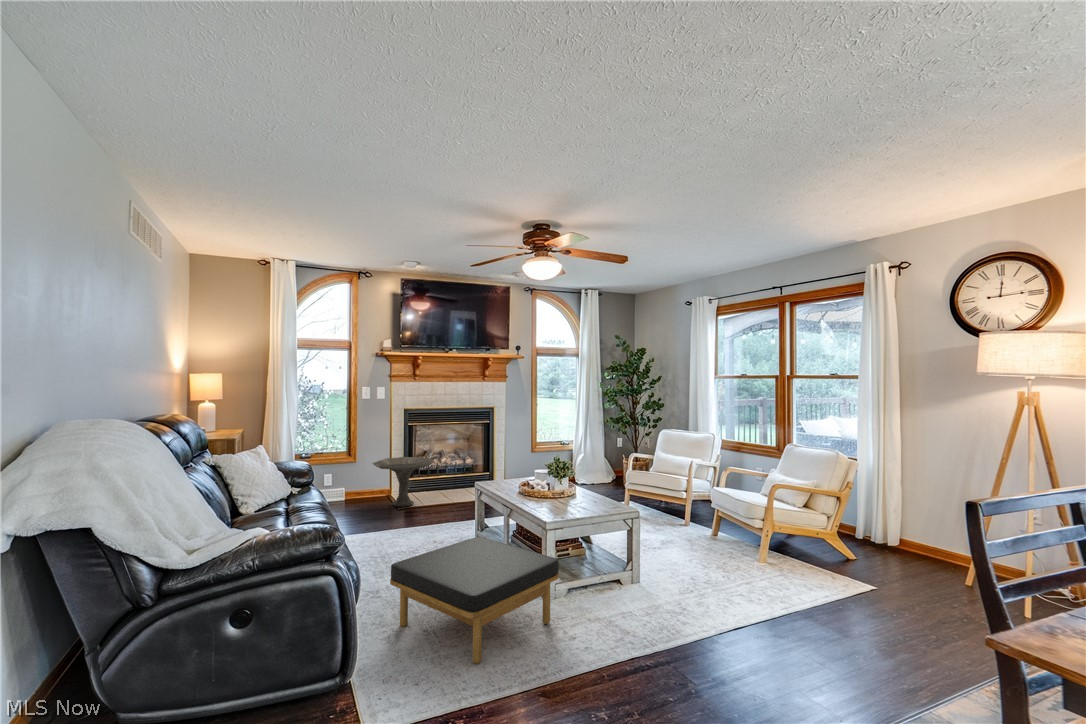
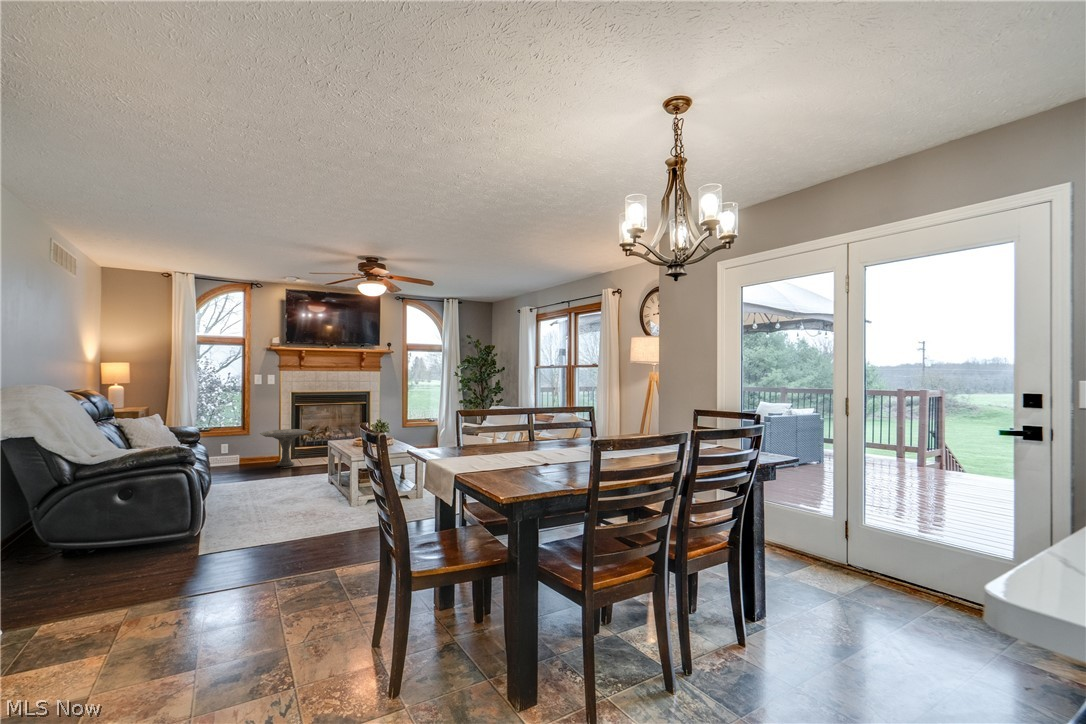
ottoman: present [390,537,559,664] -> none [239,470,355,533]

